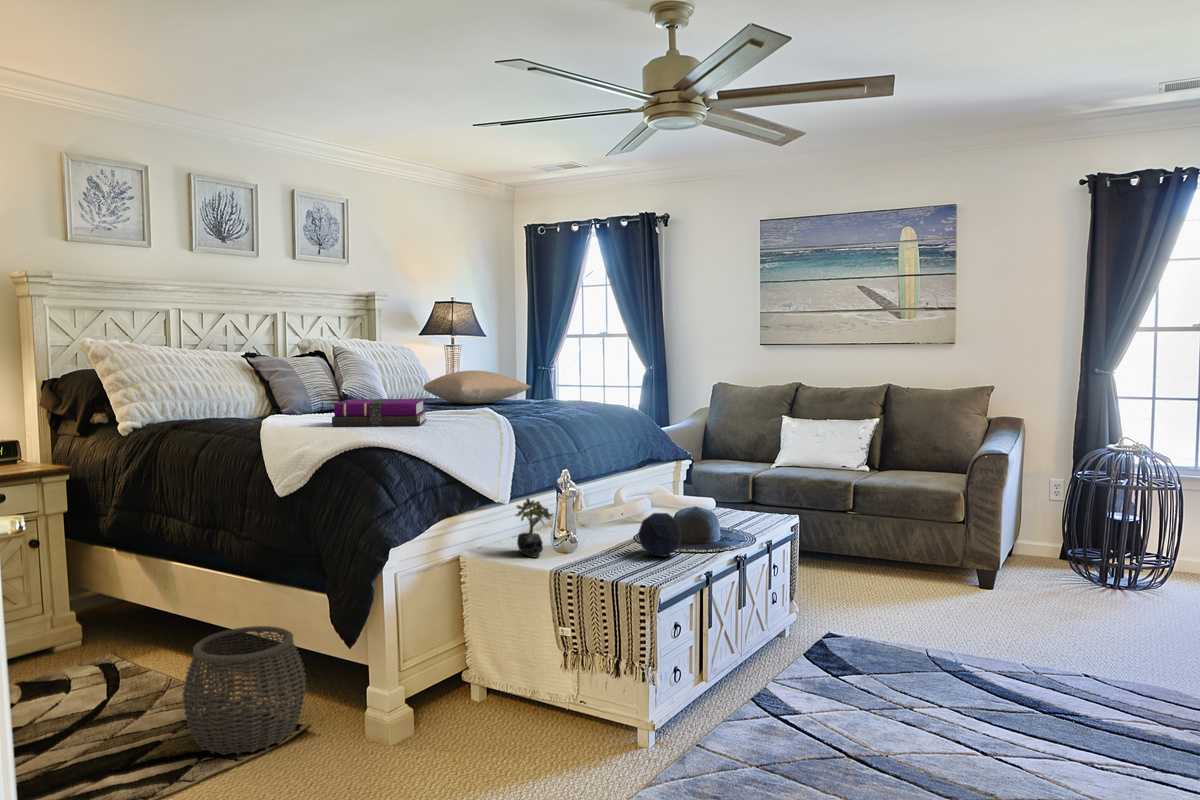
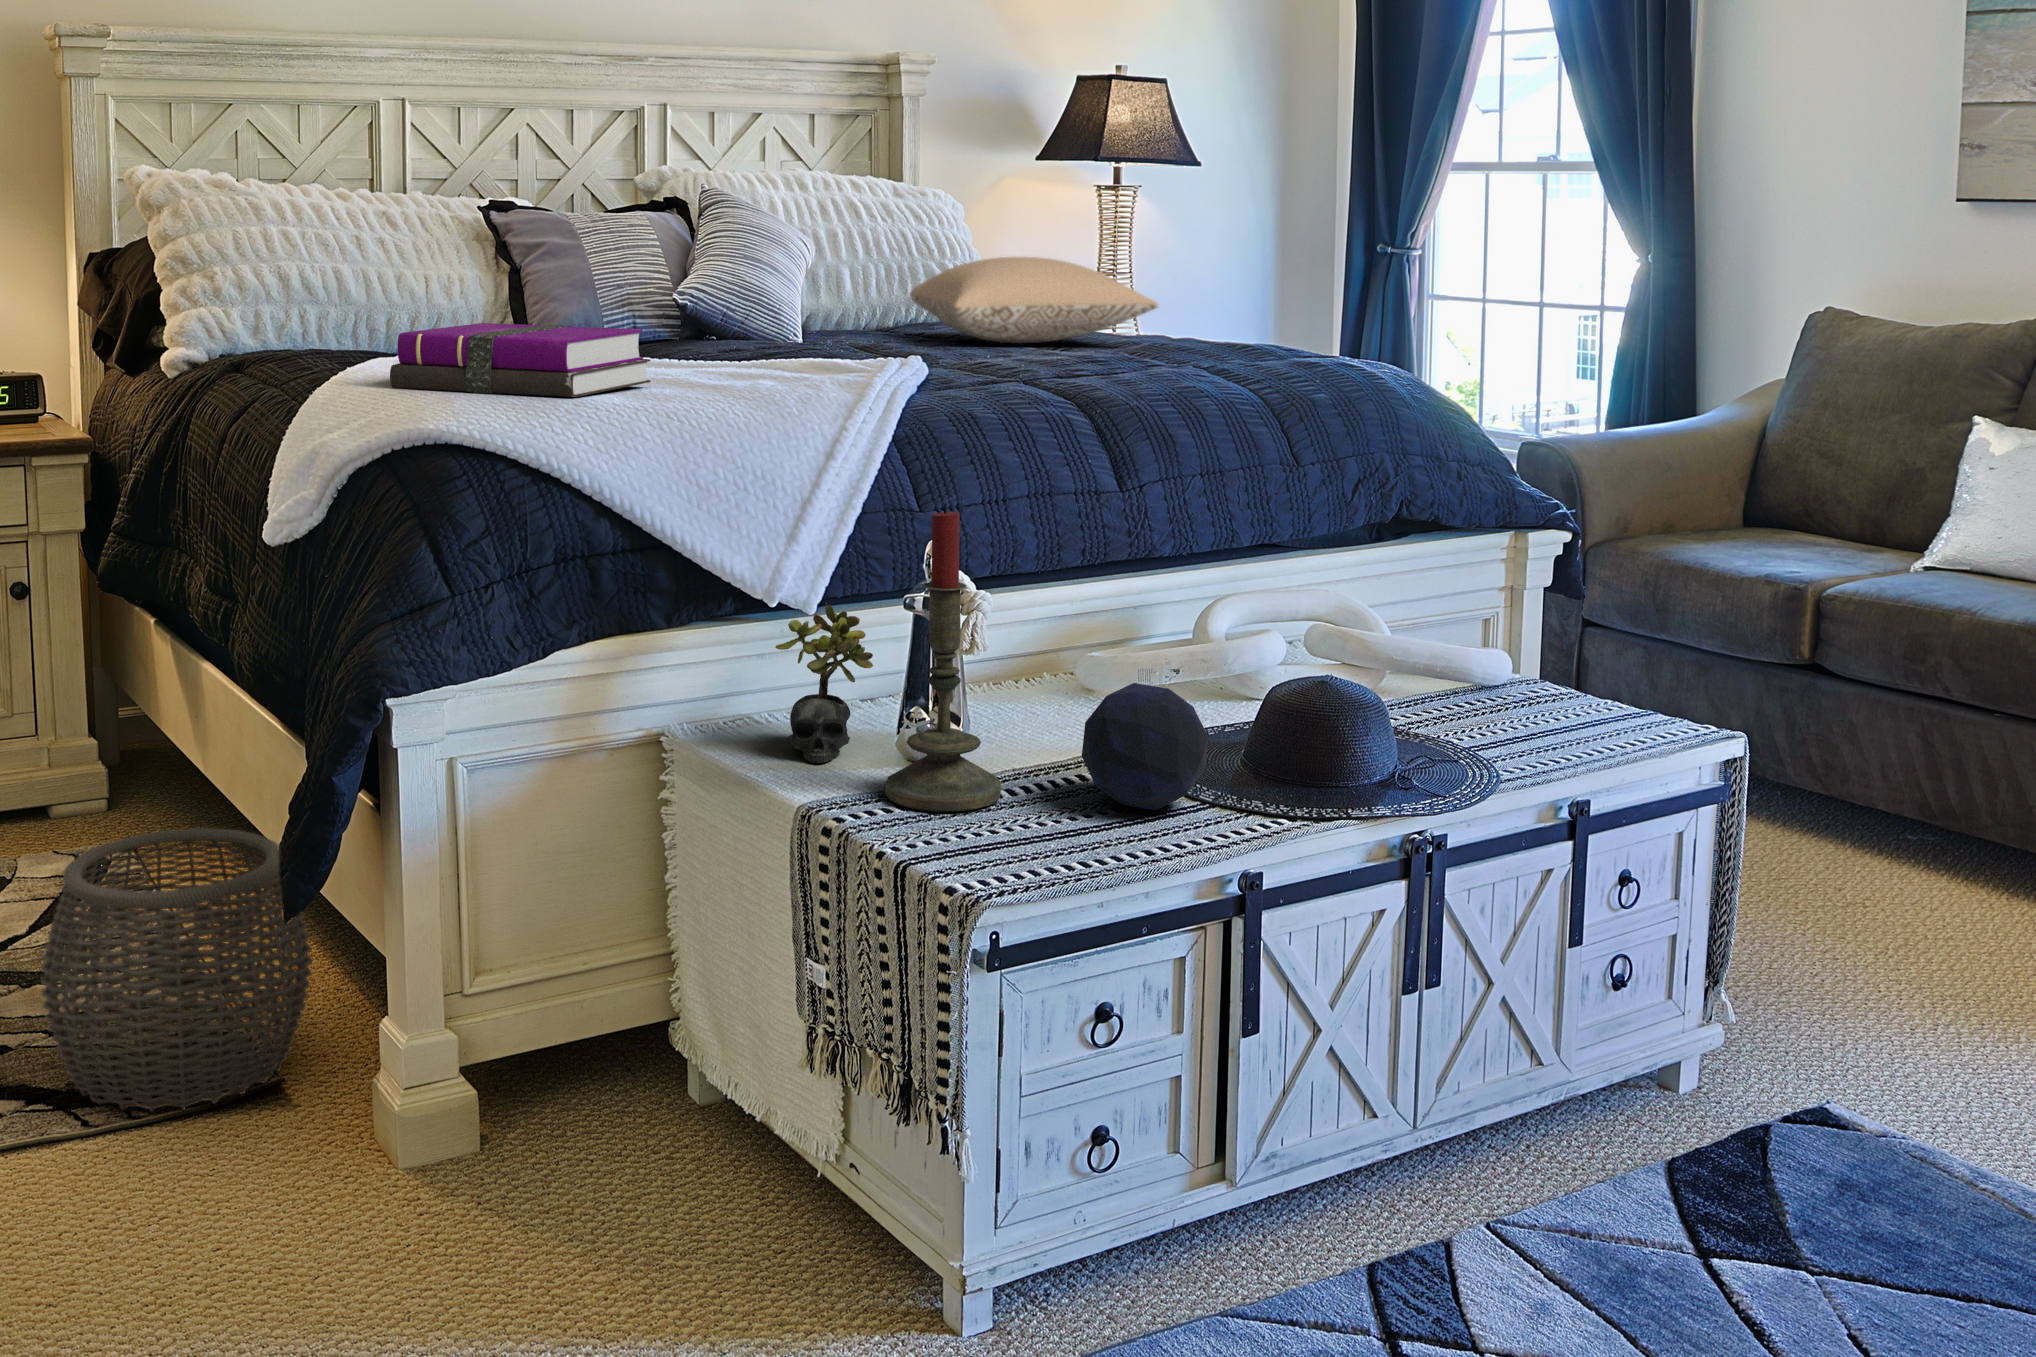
candle: none [572,454,614,567] -> present [885,503,1001,811]

